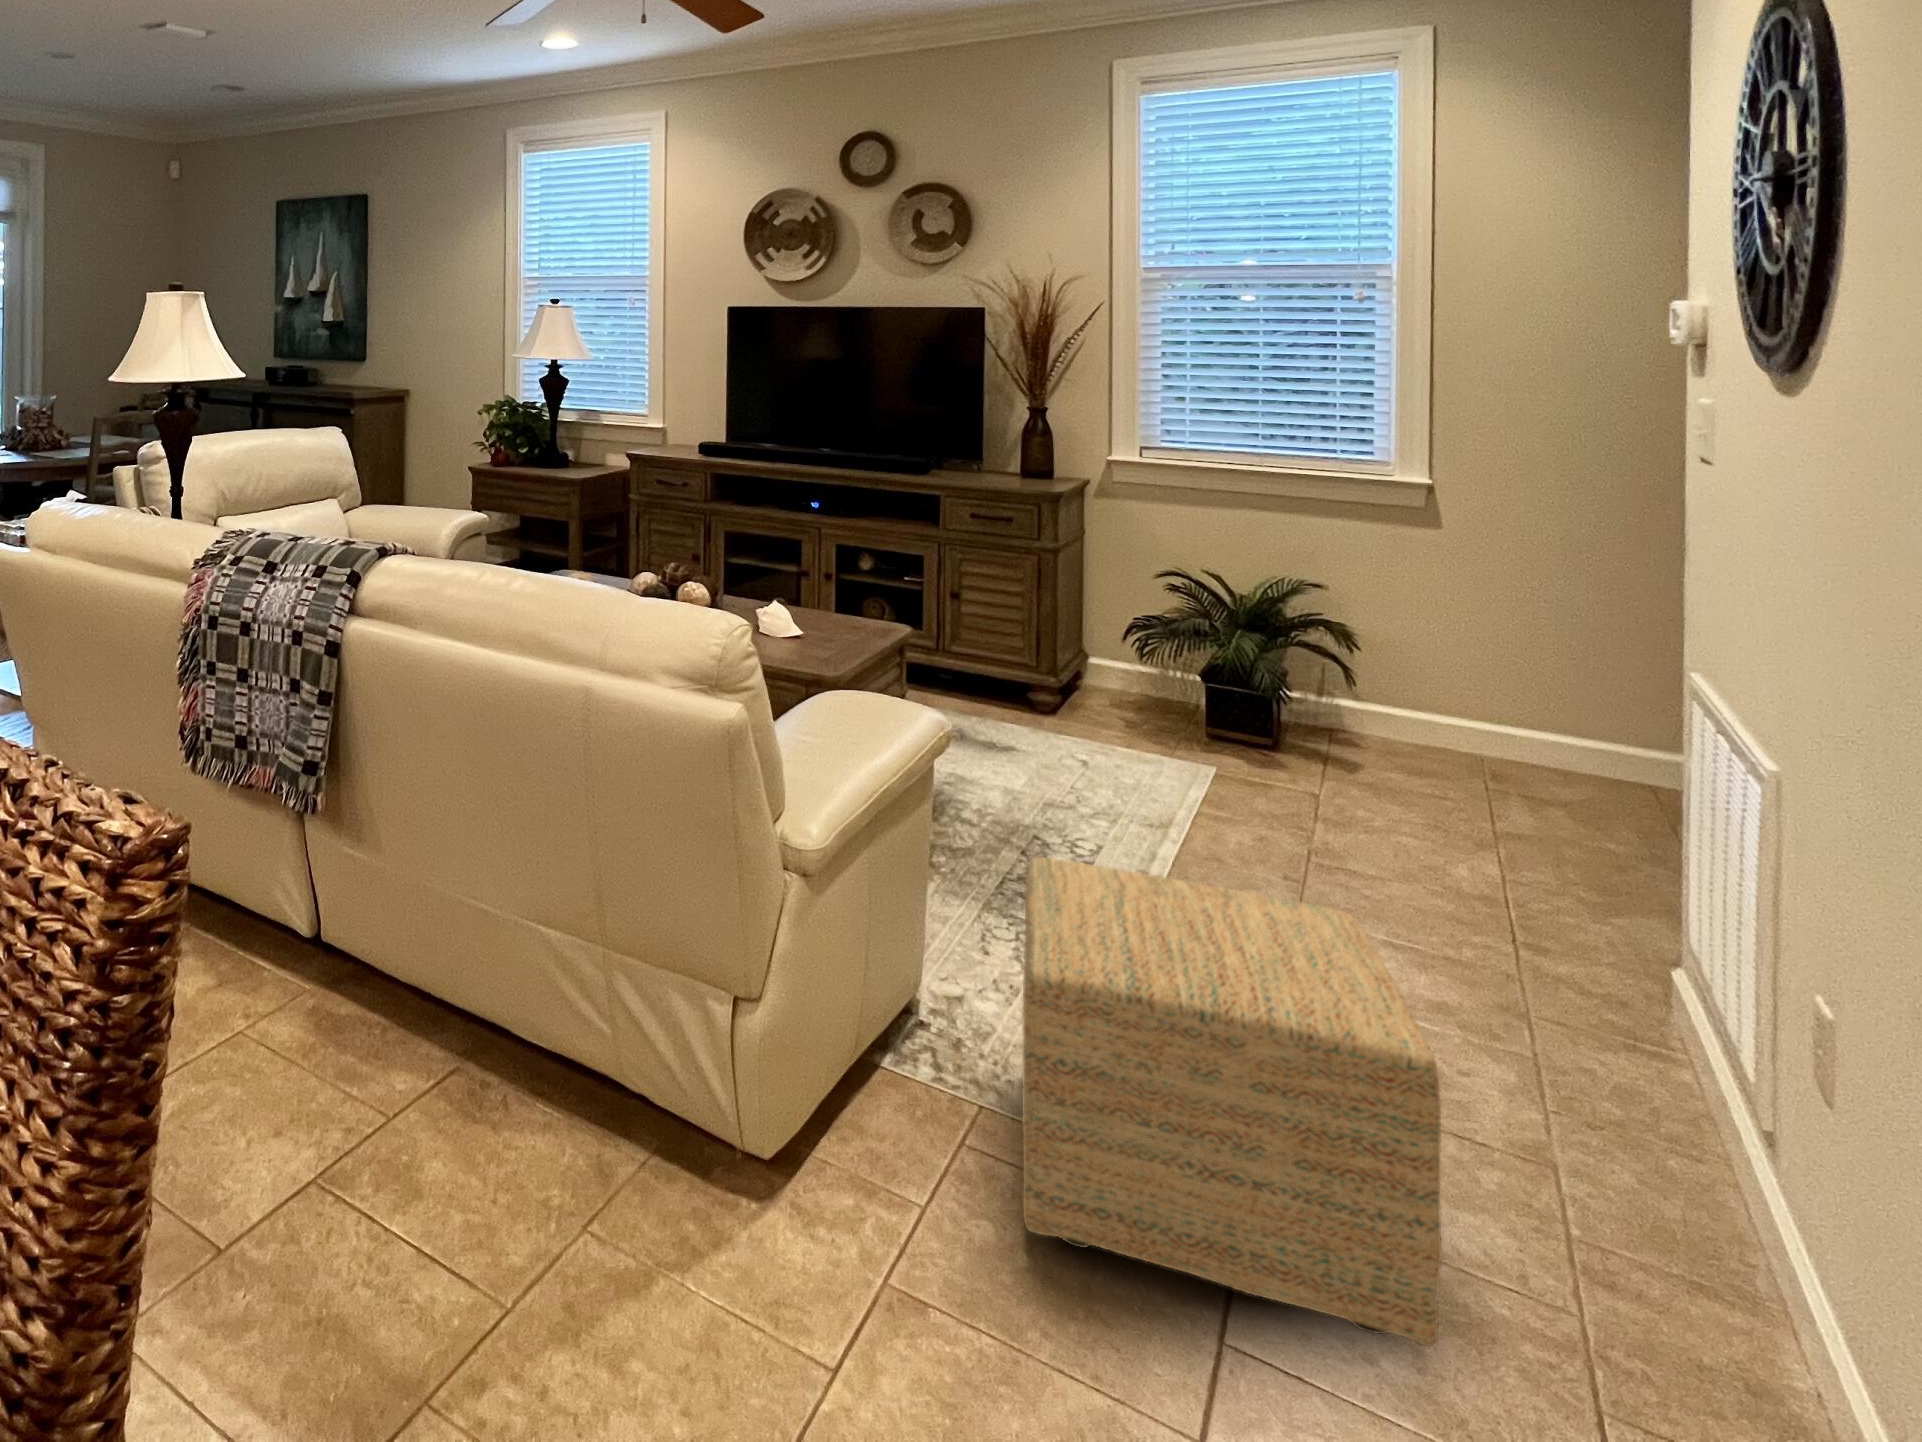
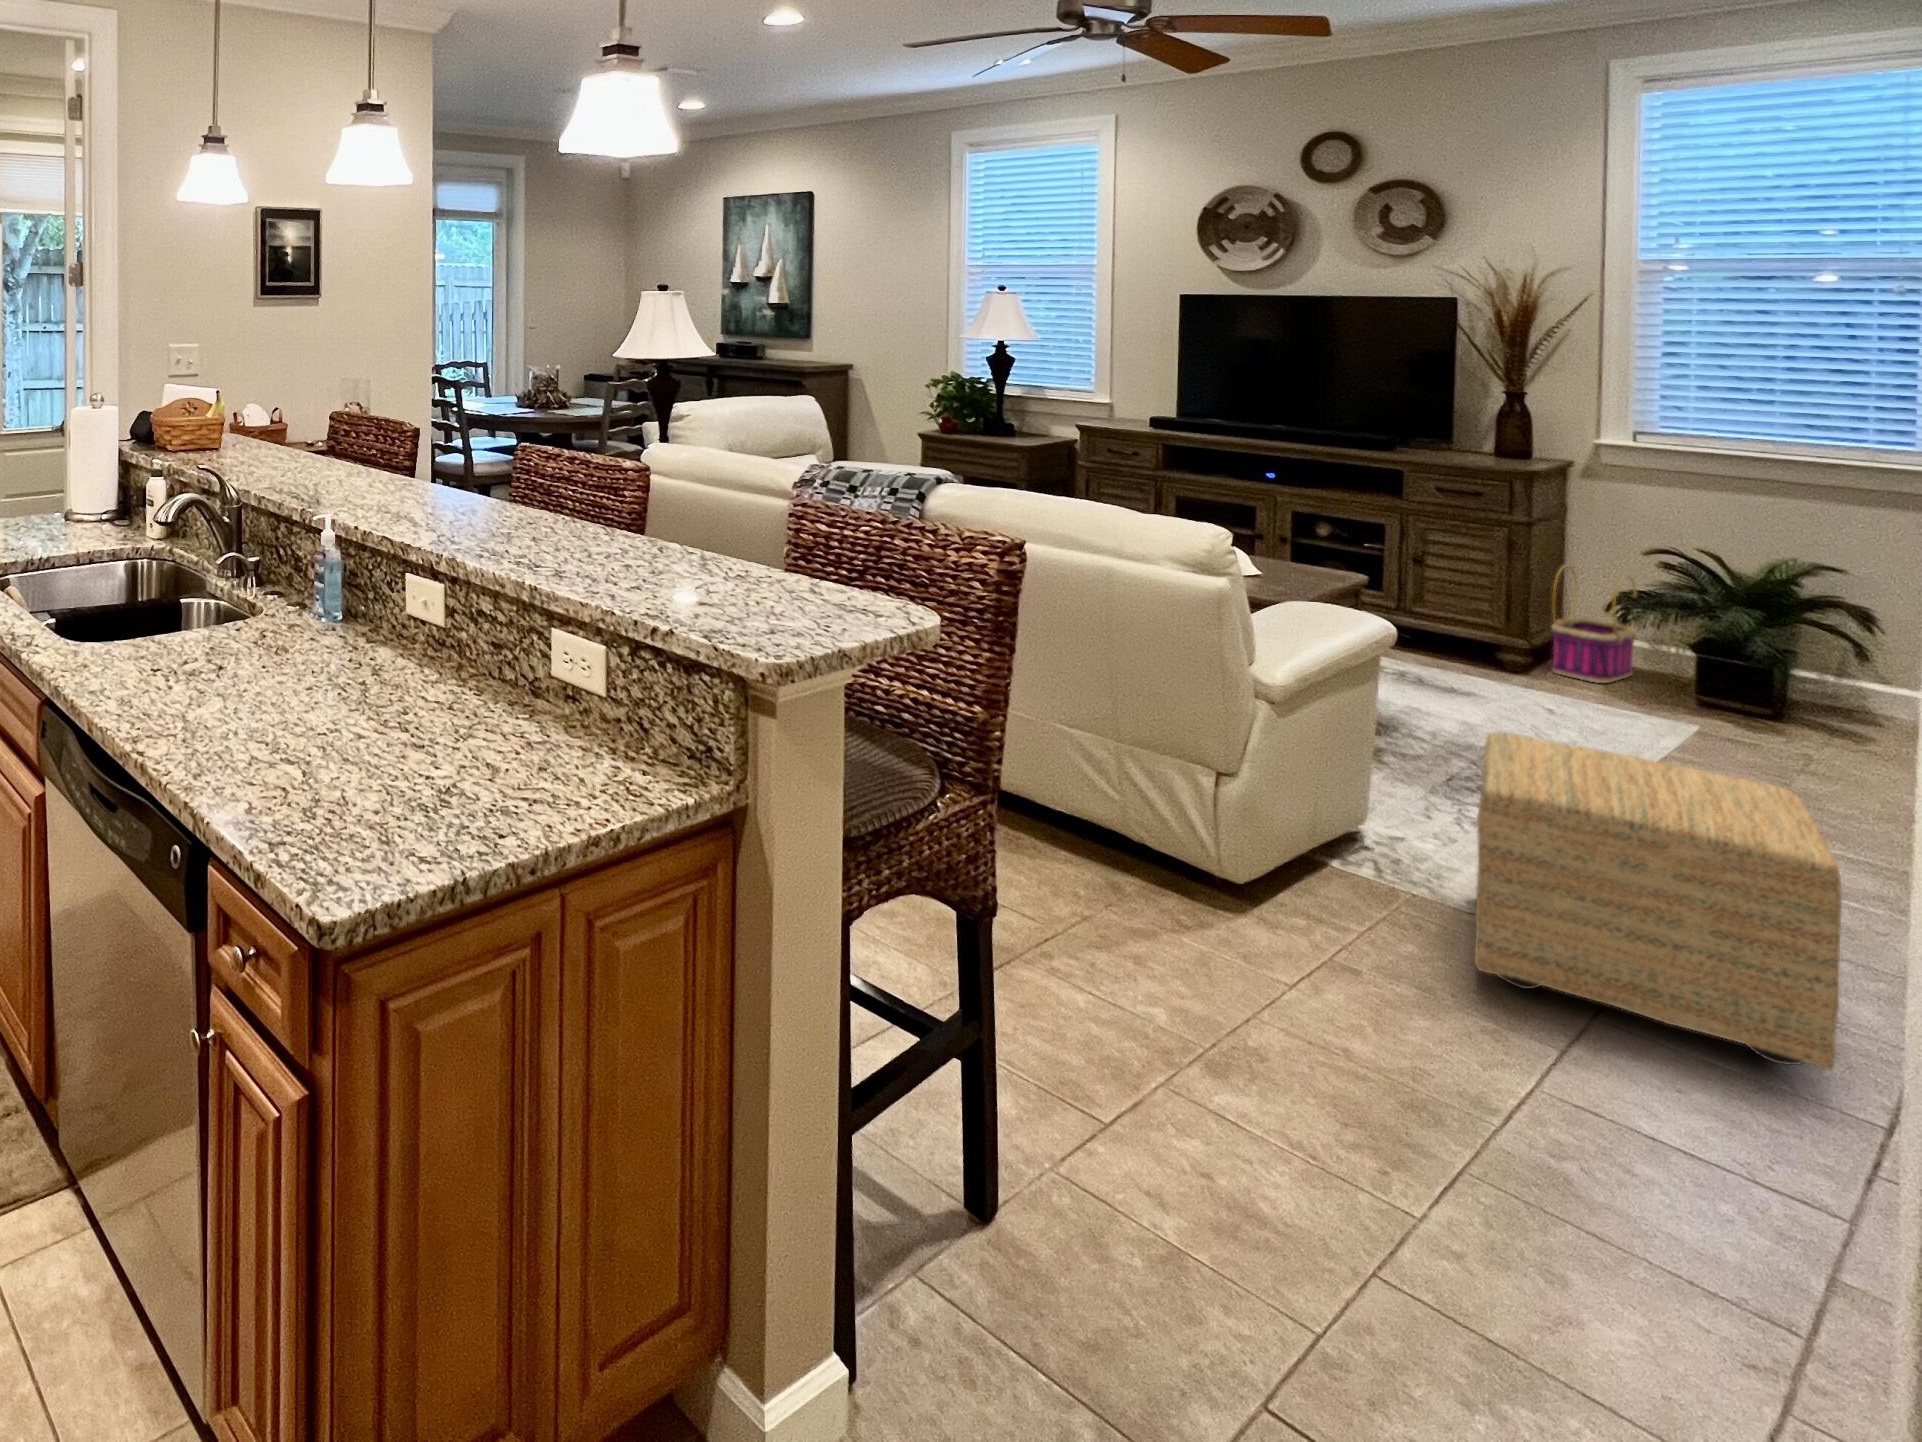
basket: none [1076,592,1150,720] -> present [1552,566,1637,683]

